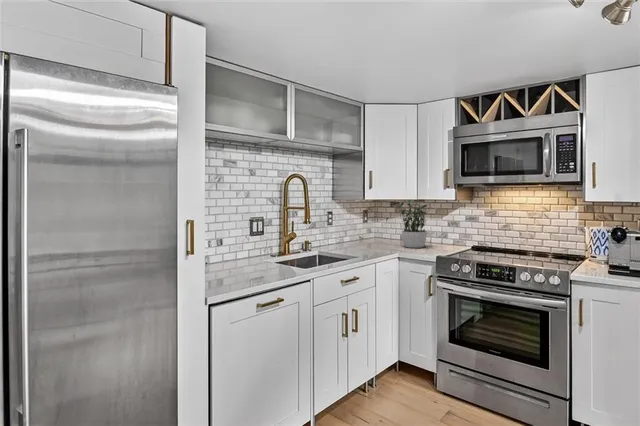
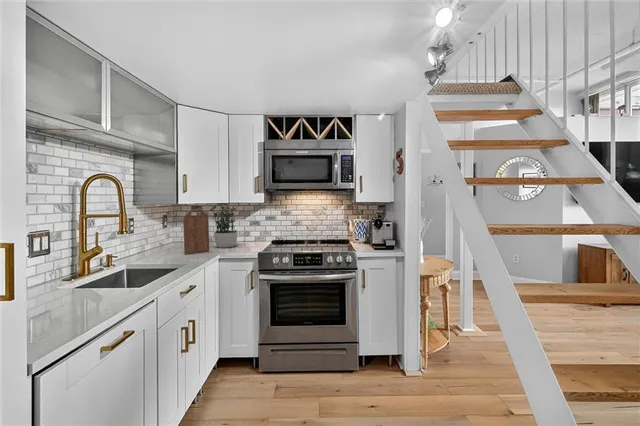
cutting board: none [367,206,392,249] -> present [183,210,209,254]

